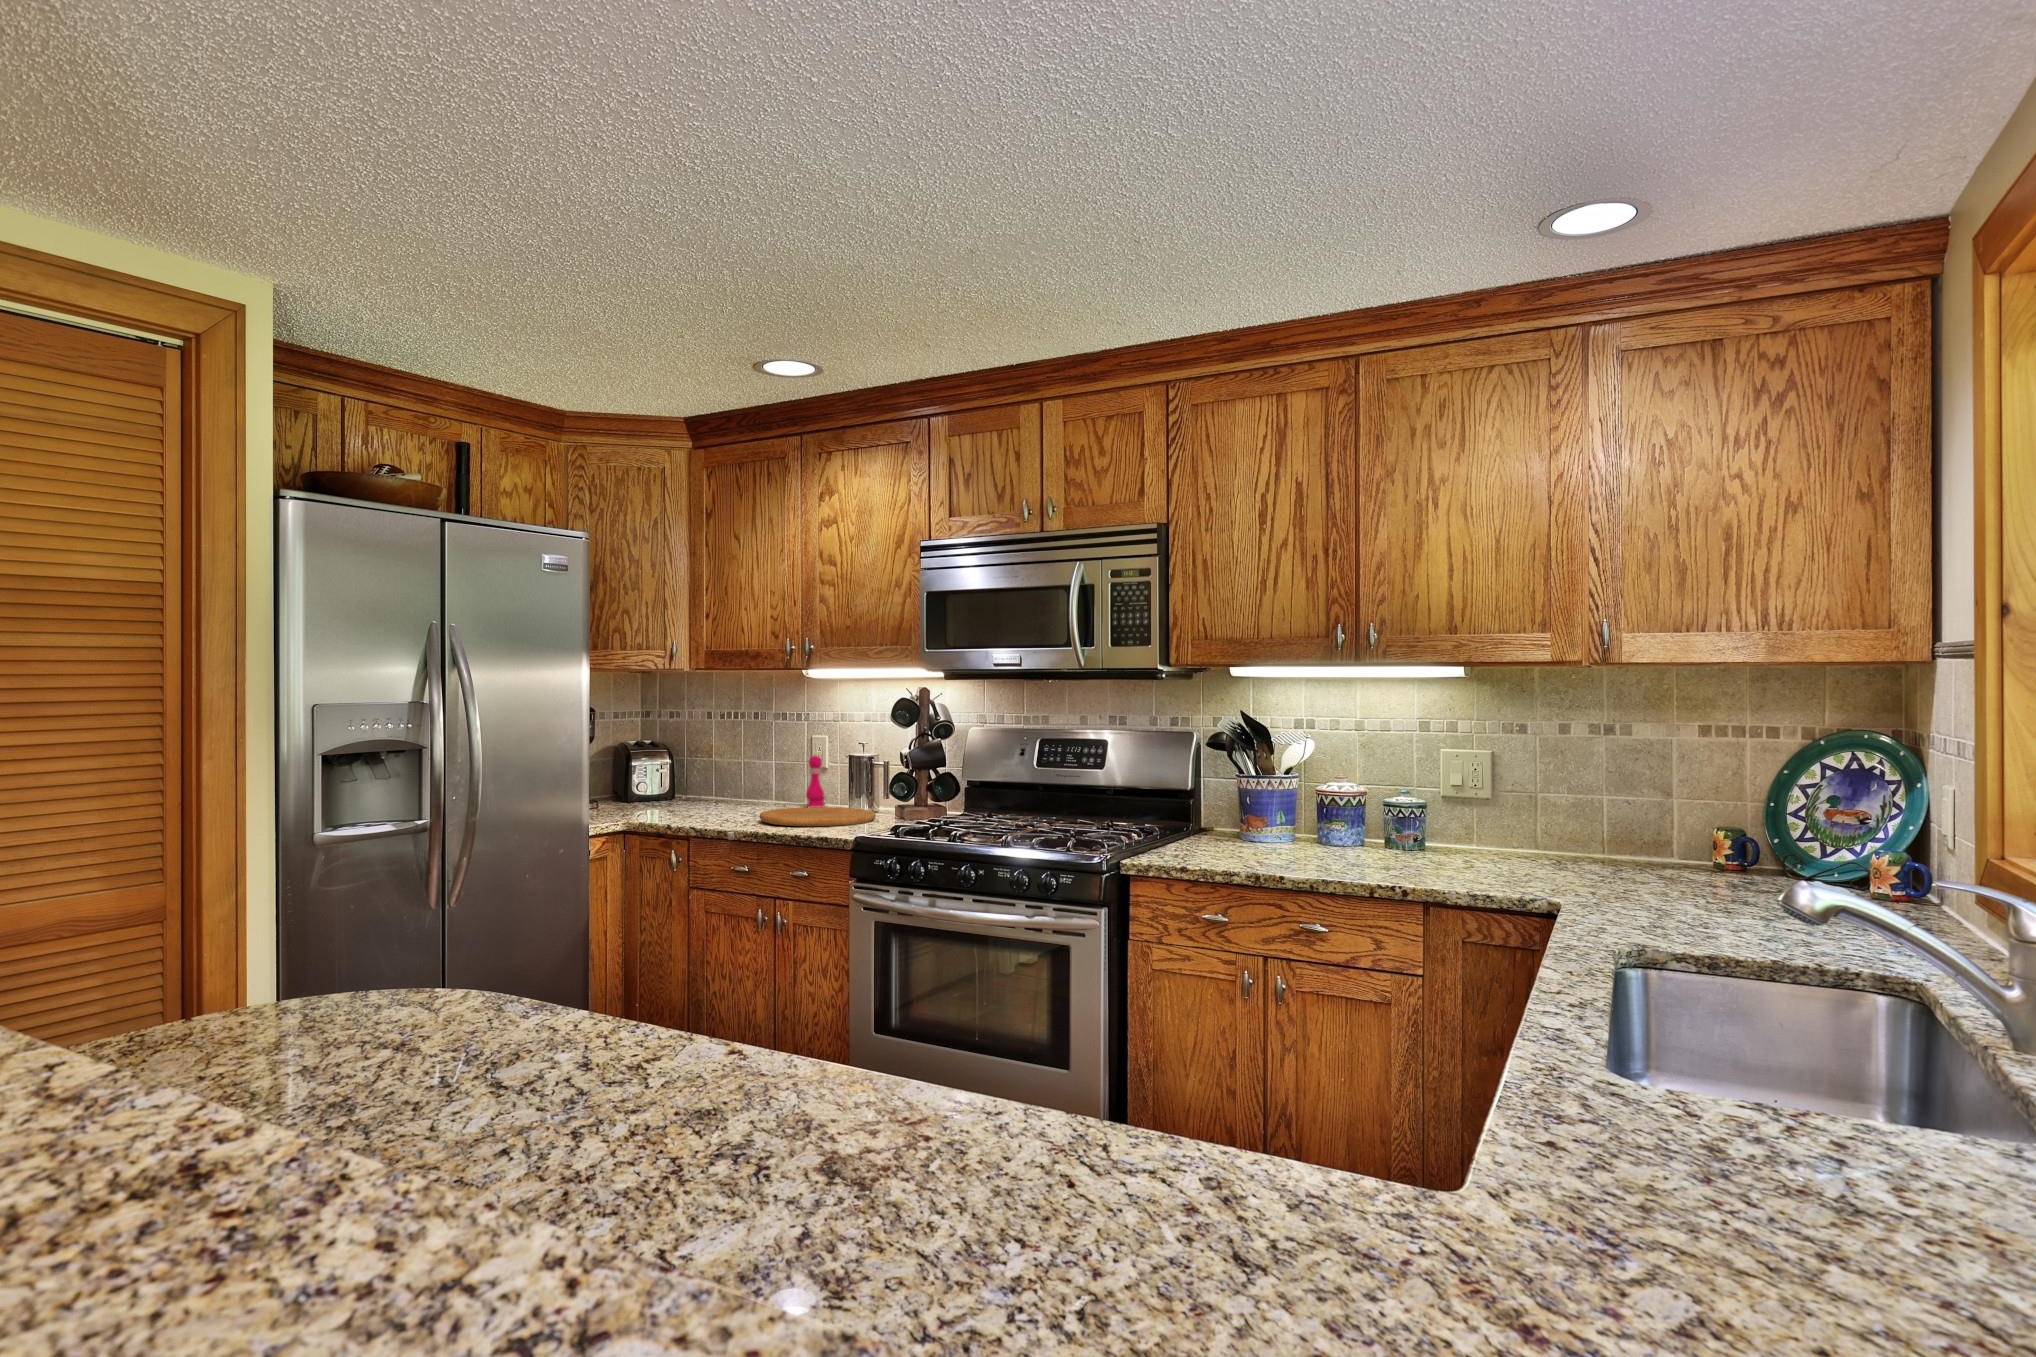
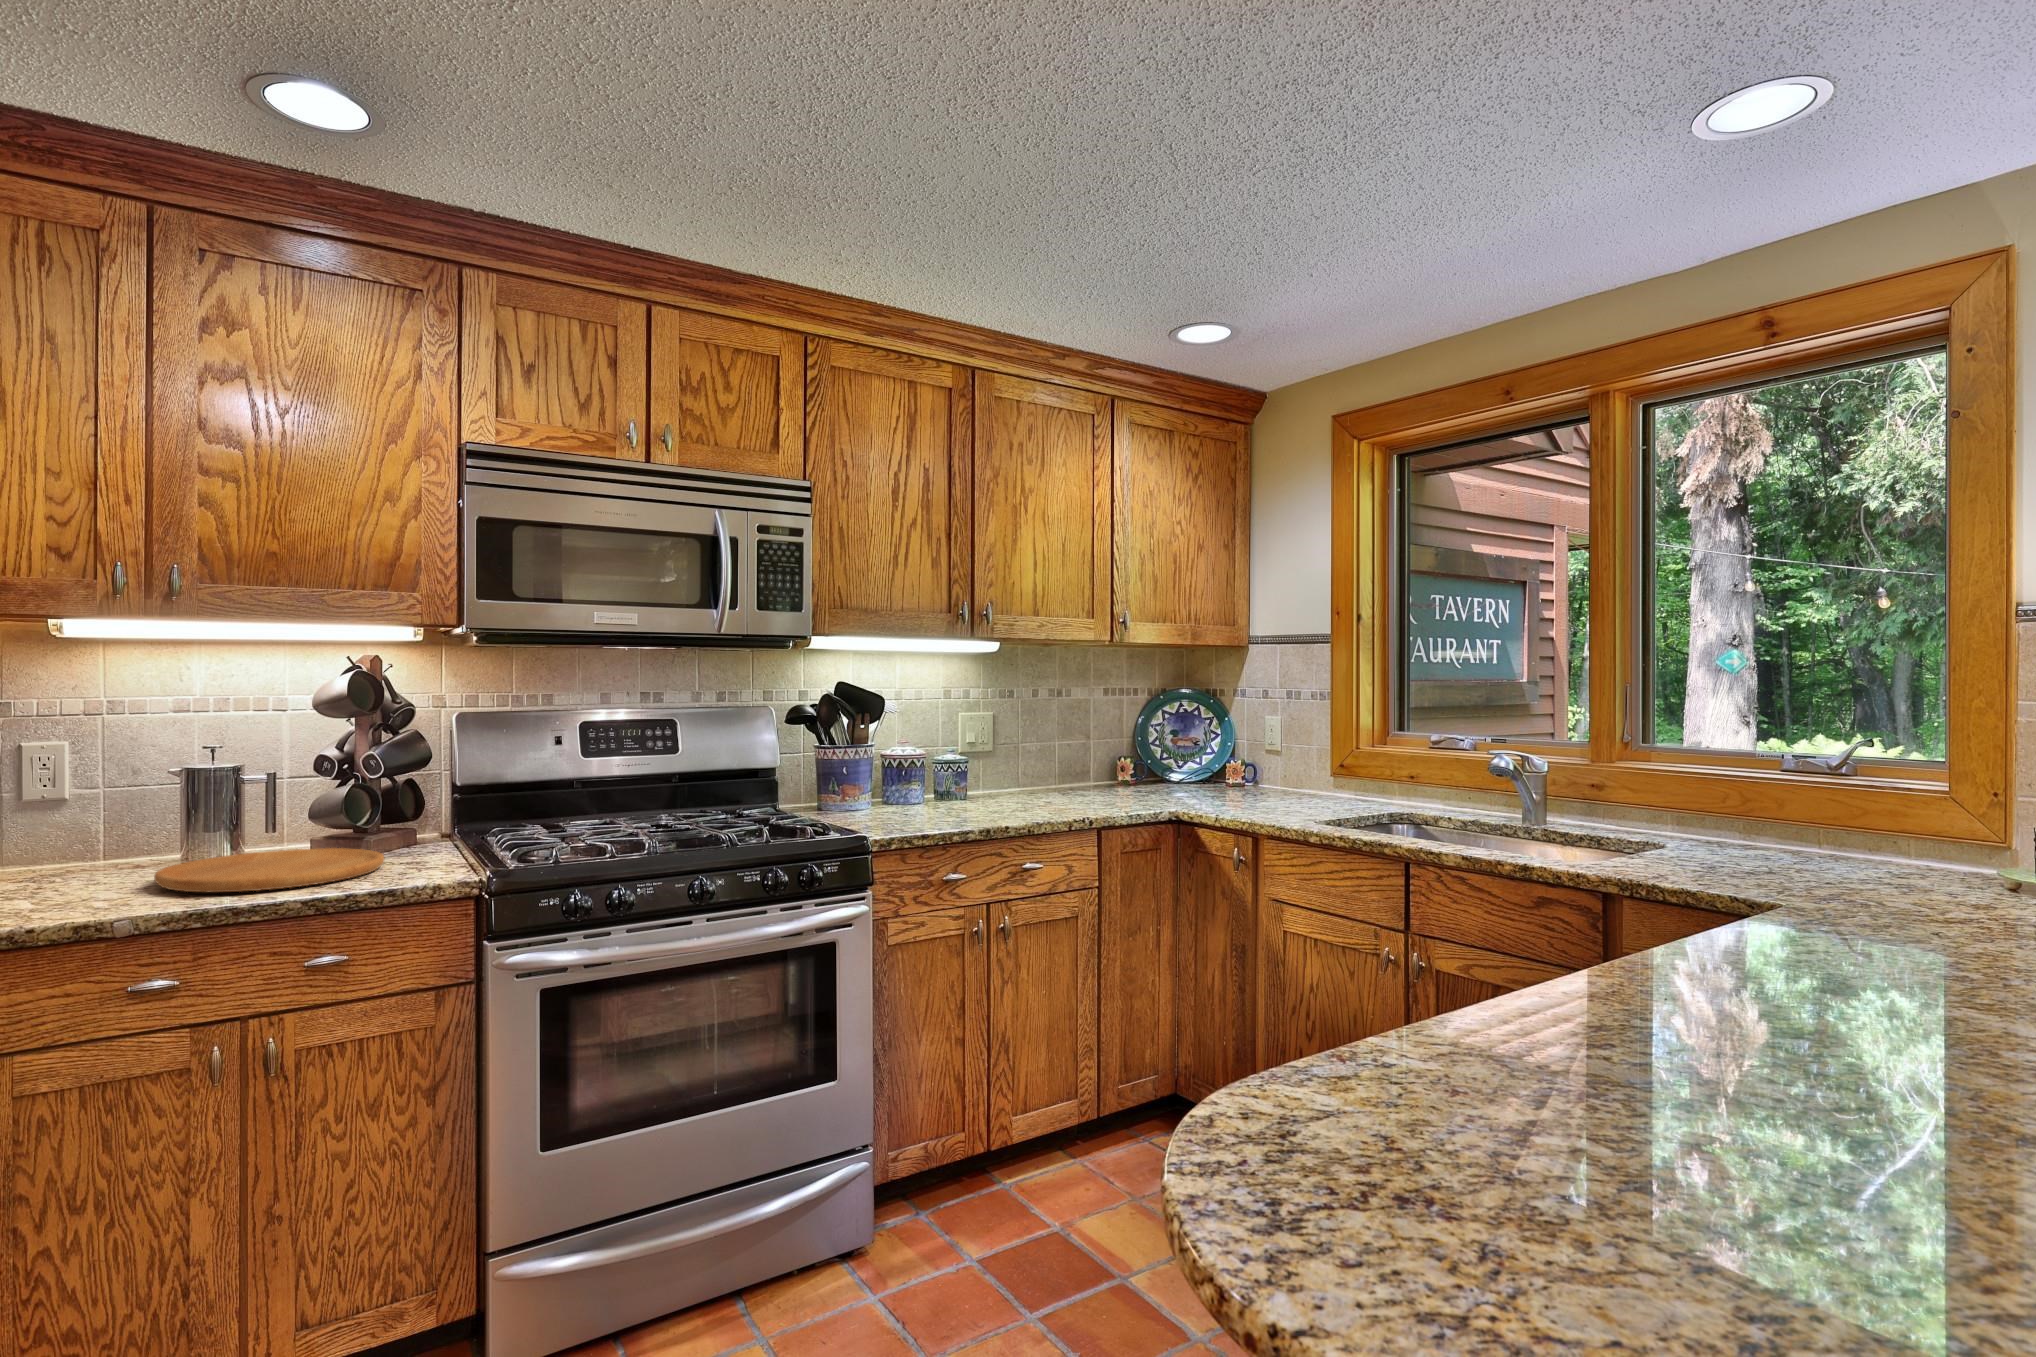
pepper mill: present [806,755,825,808] -> none [73,764,121,869]

